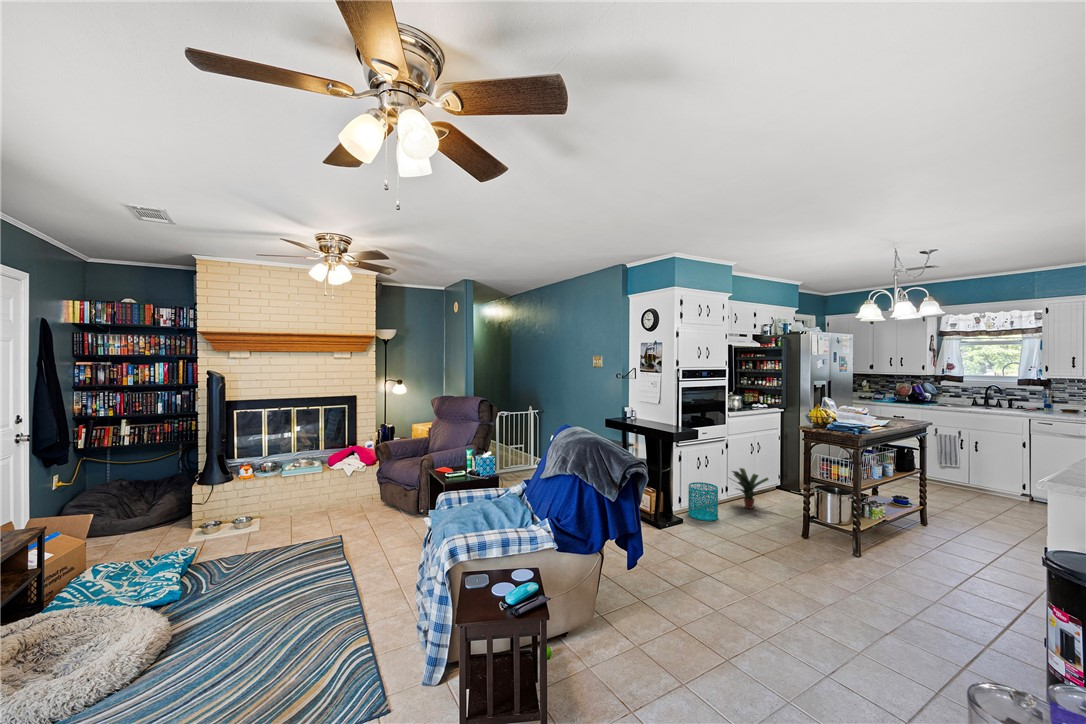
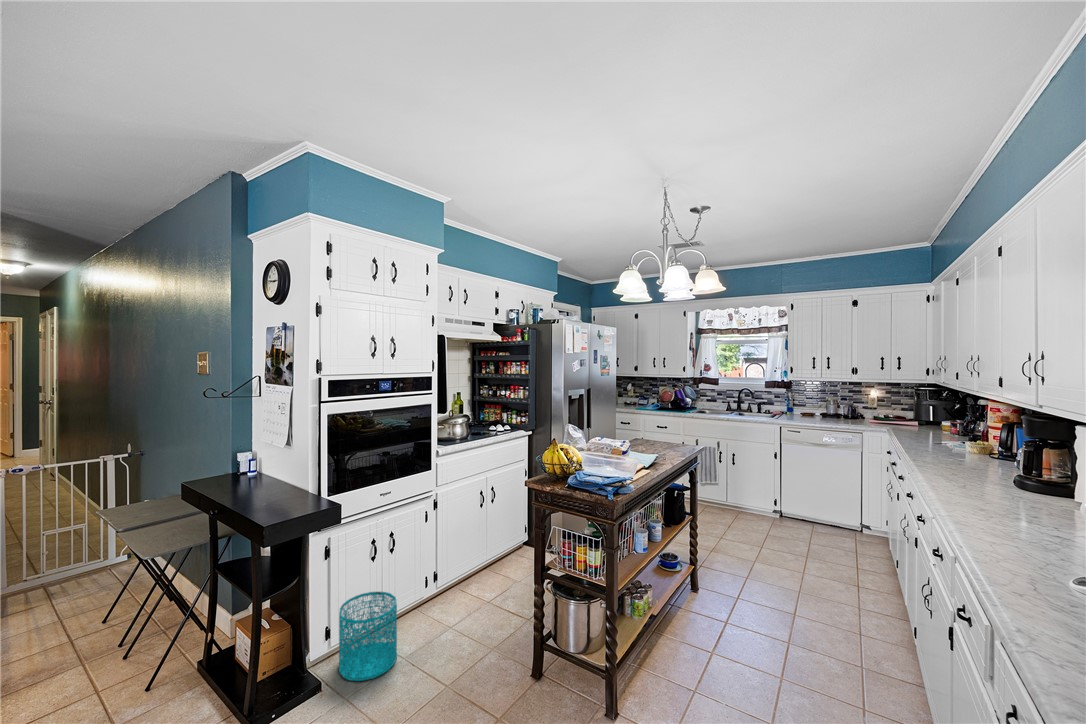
potted plant: present [732,468,771,509] -> none [430,542,498,615]

